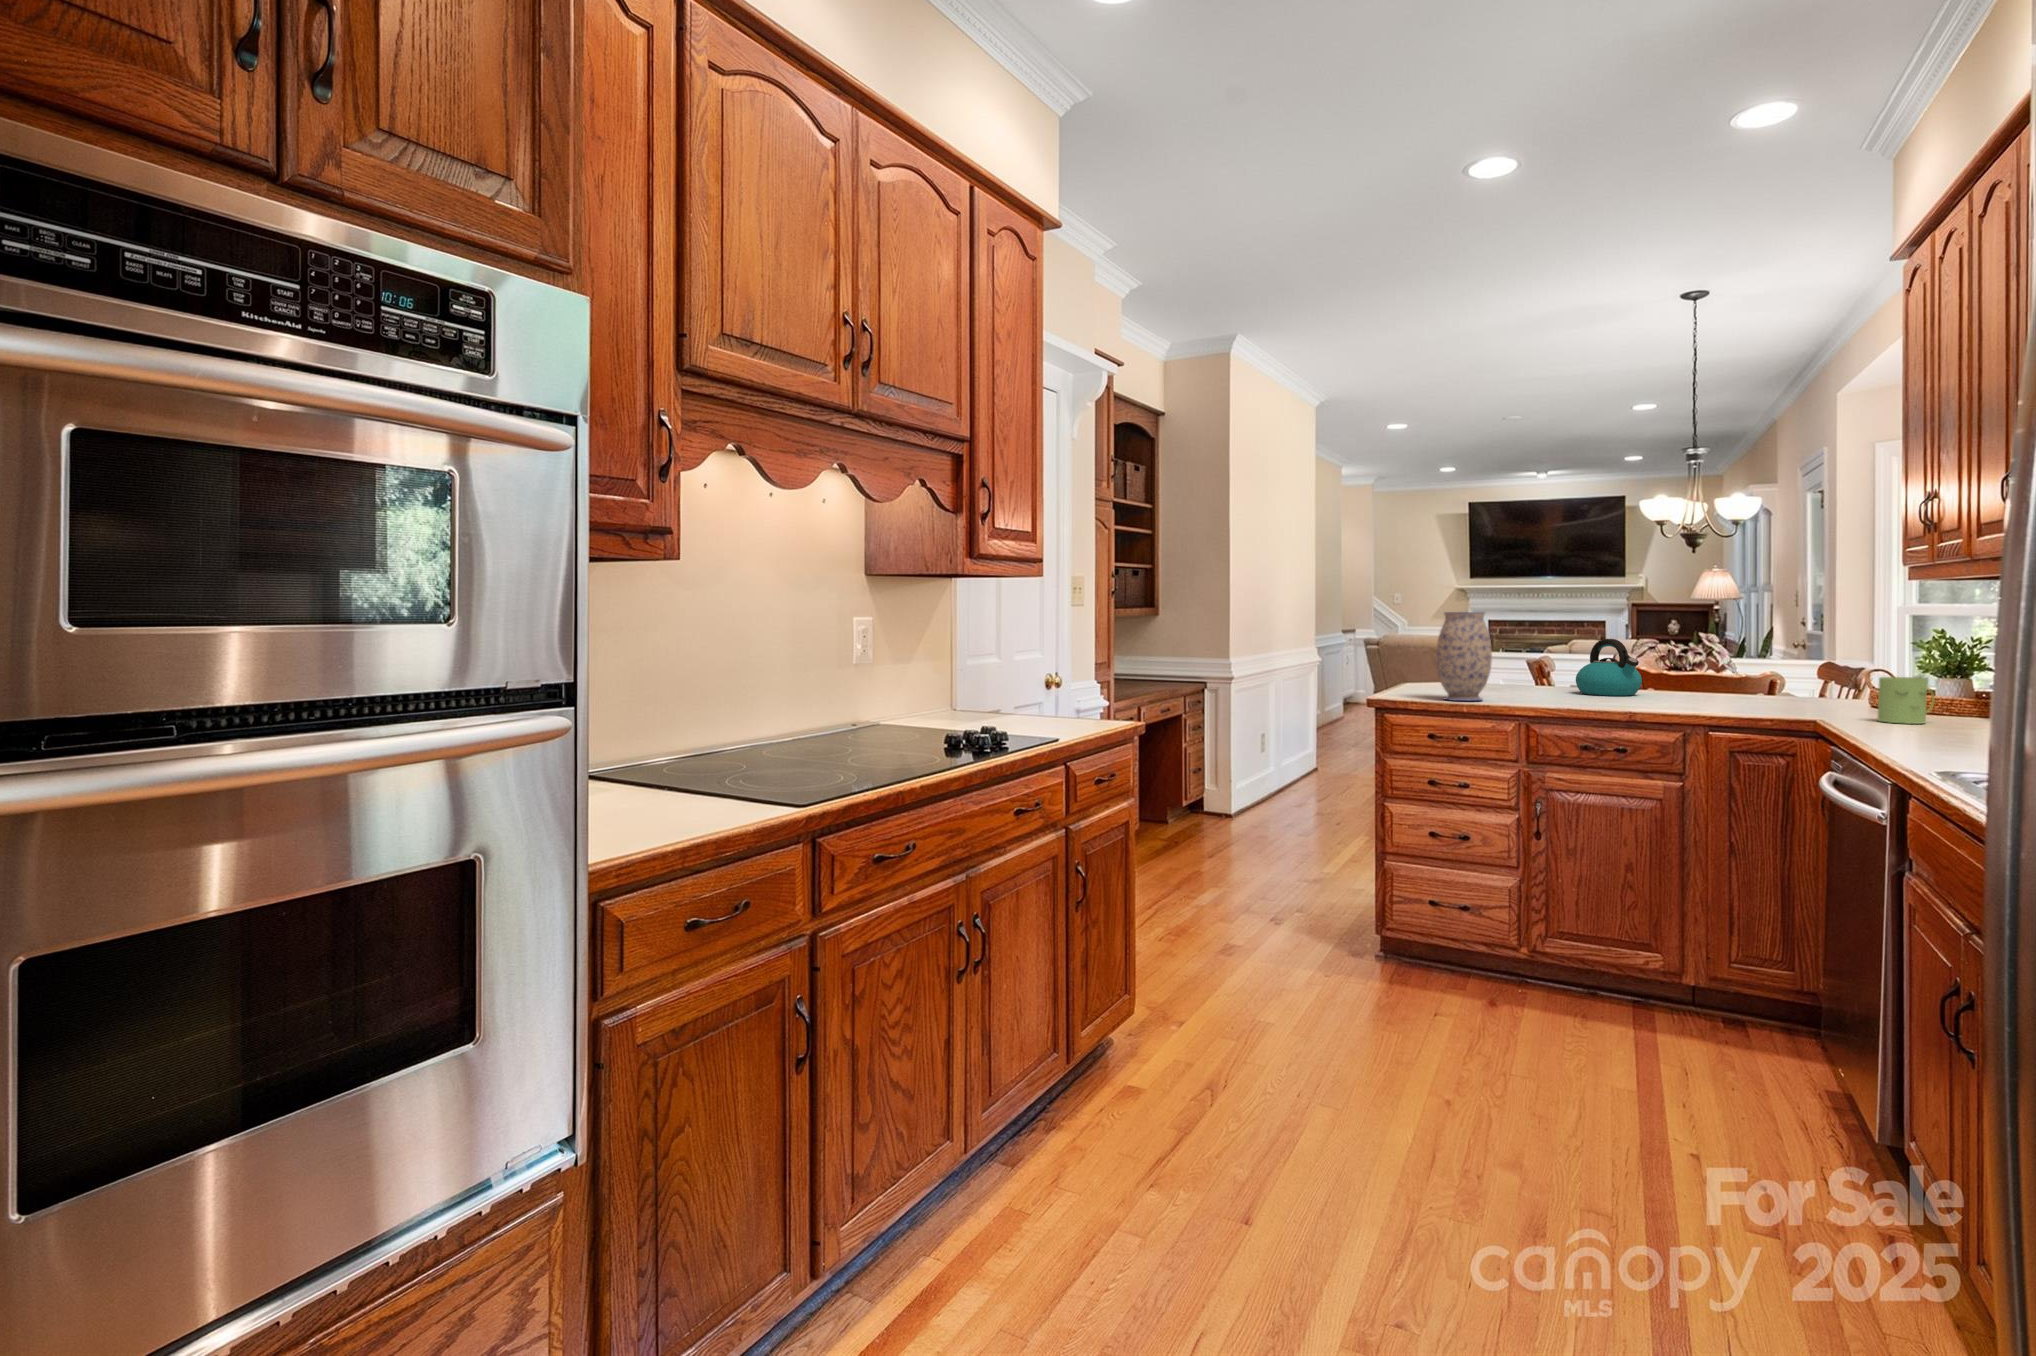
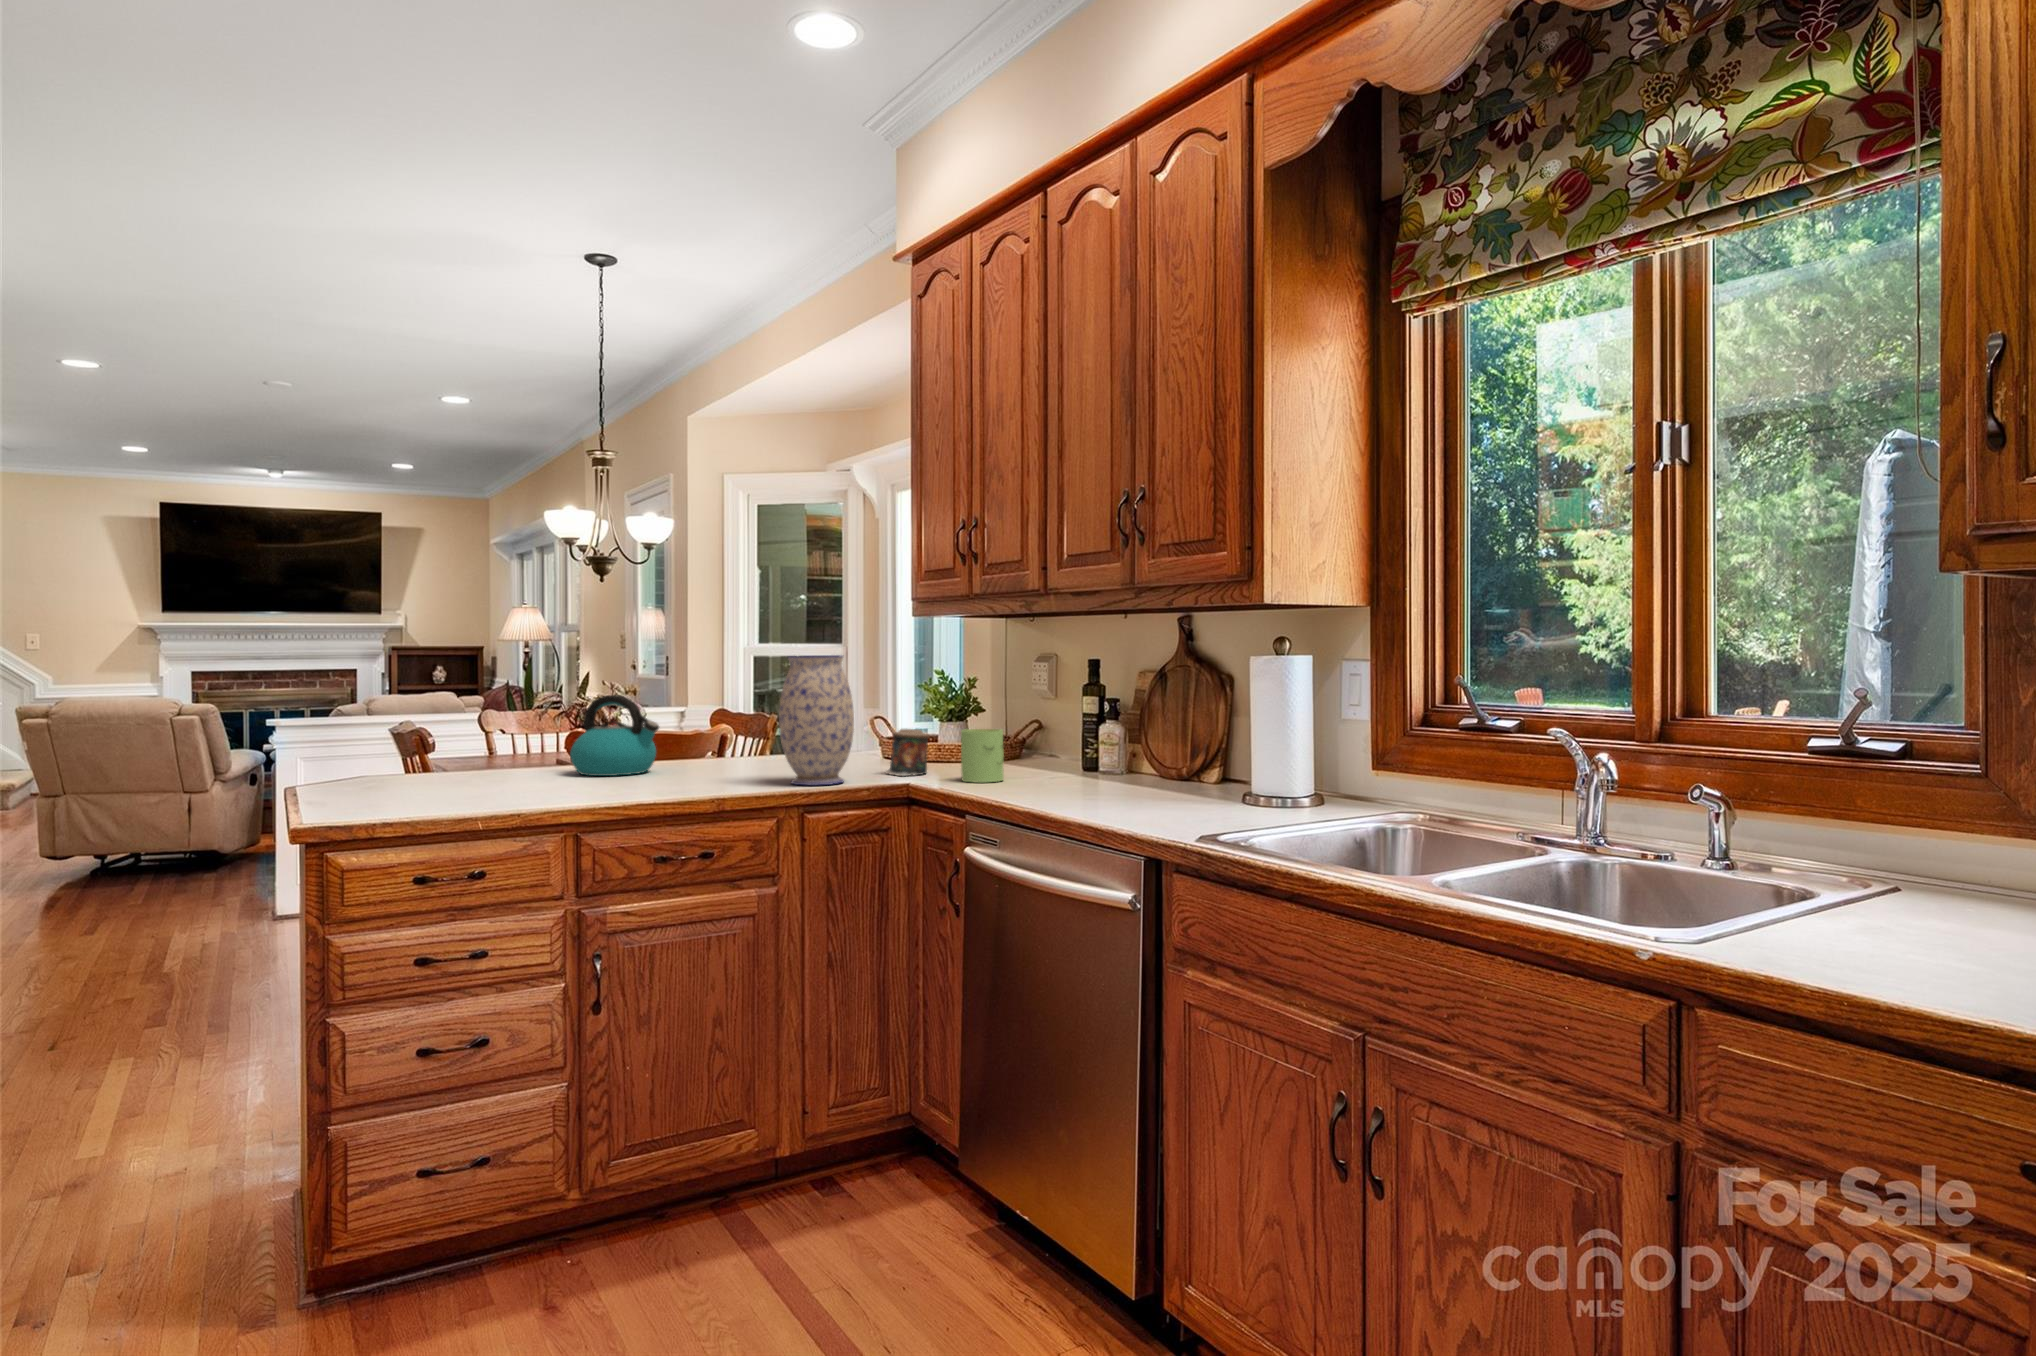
vase: present [1436,612,1492,701] -> present [779,655,854,785]
candle: none [1825,674,1872,714] -> present [885,729,928,776]

